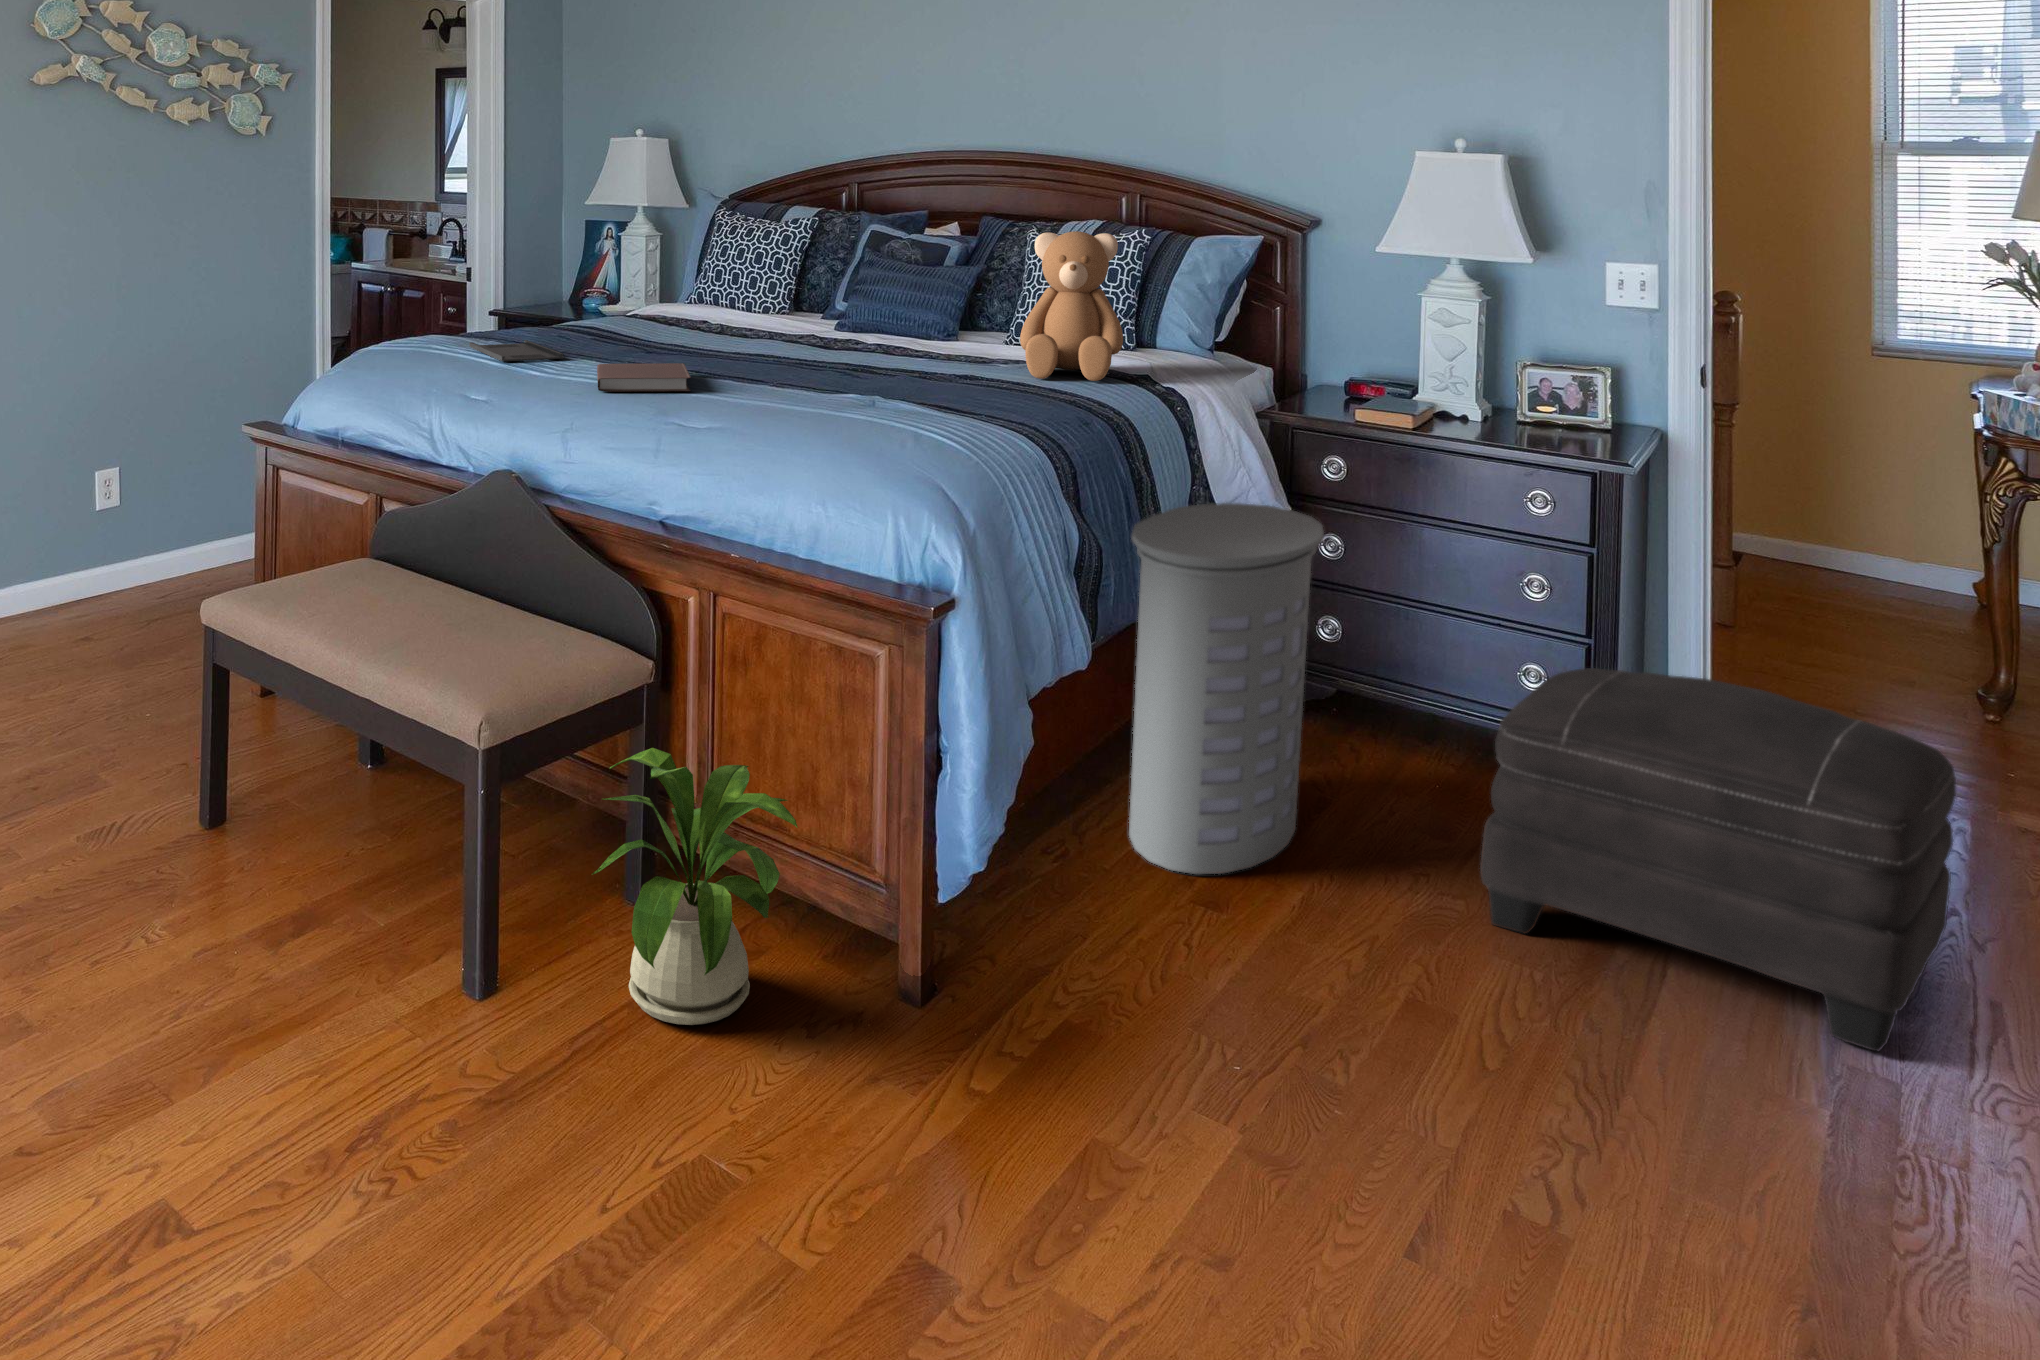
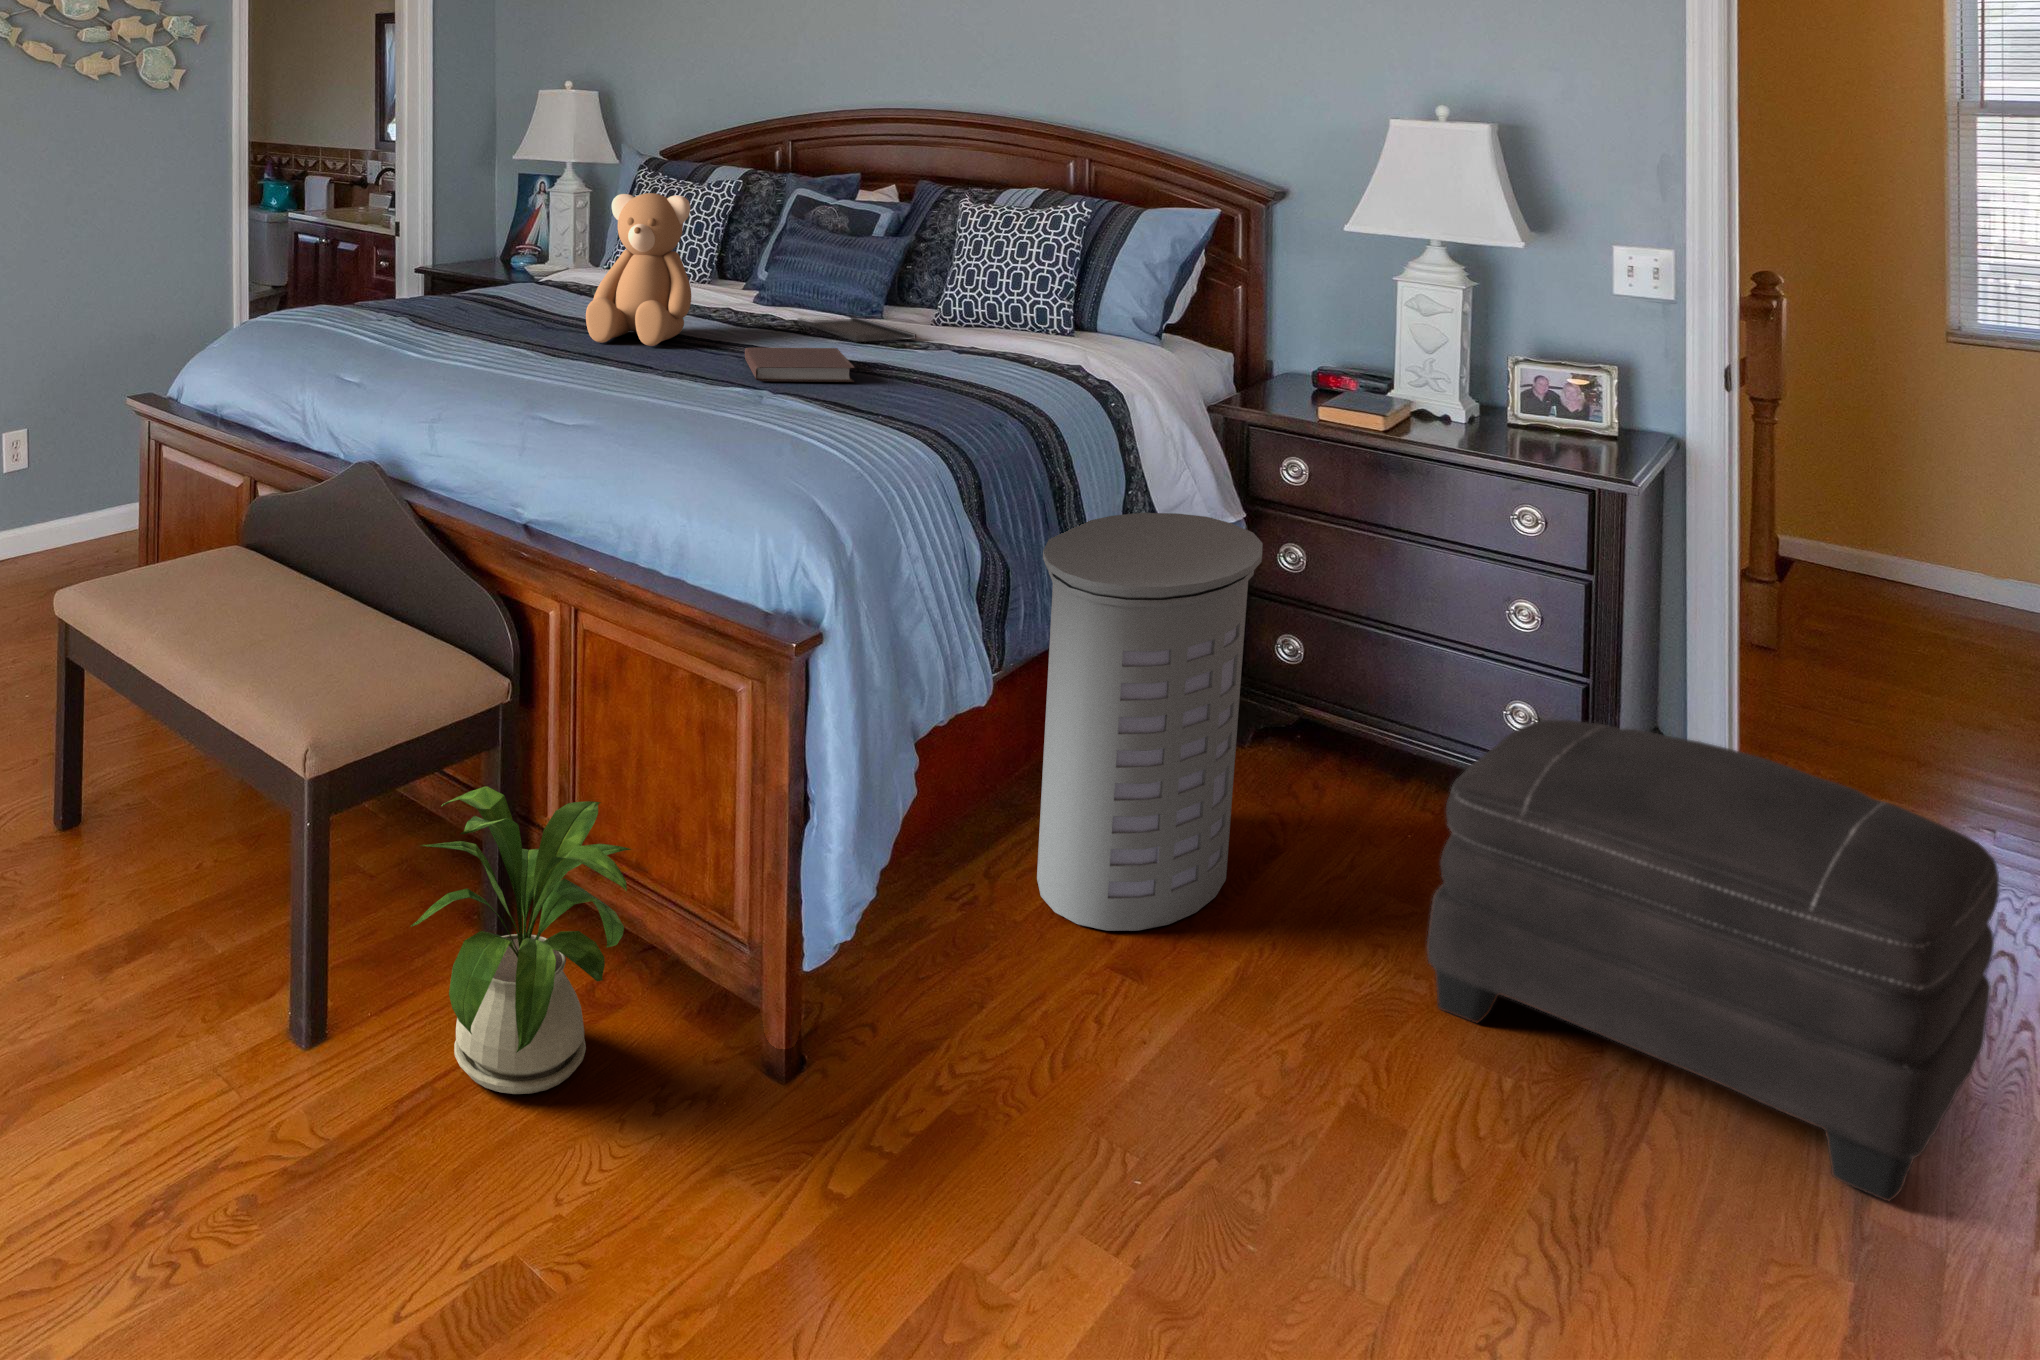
teddy bear: present [1020,231,1123,381] -> present [586,193,691,346]
tray: present [469,340,563,361] -> present [797,316,916,342]
notebook: present [597,363,691,391] -> present [745,348,855,382]

